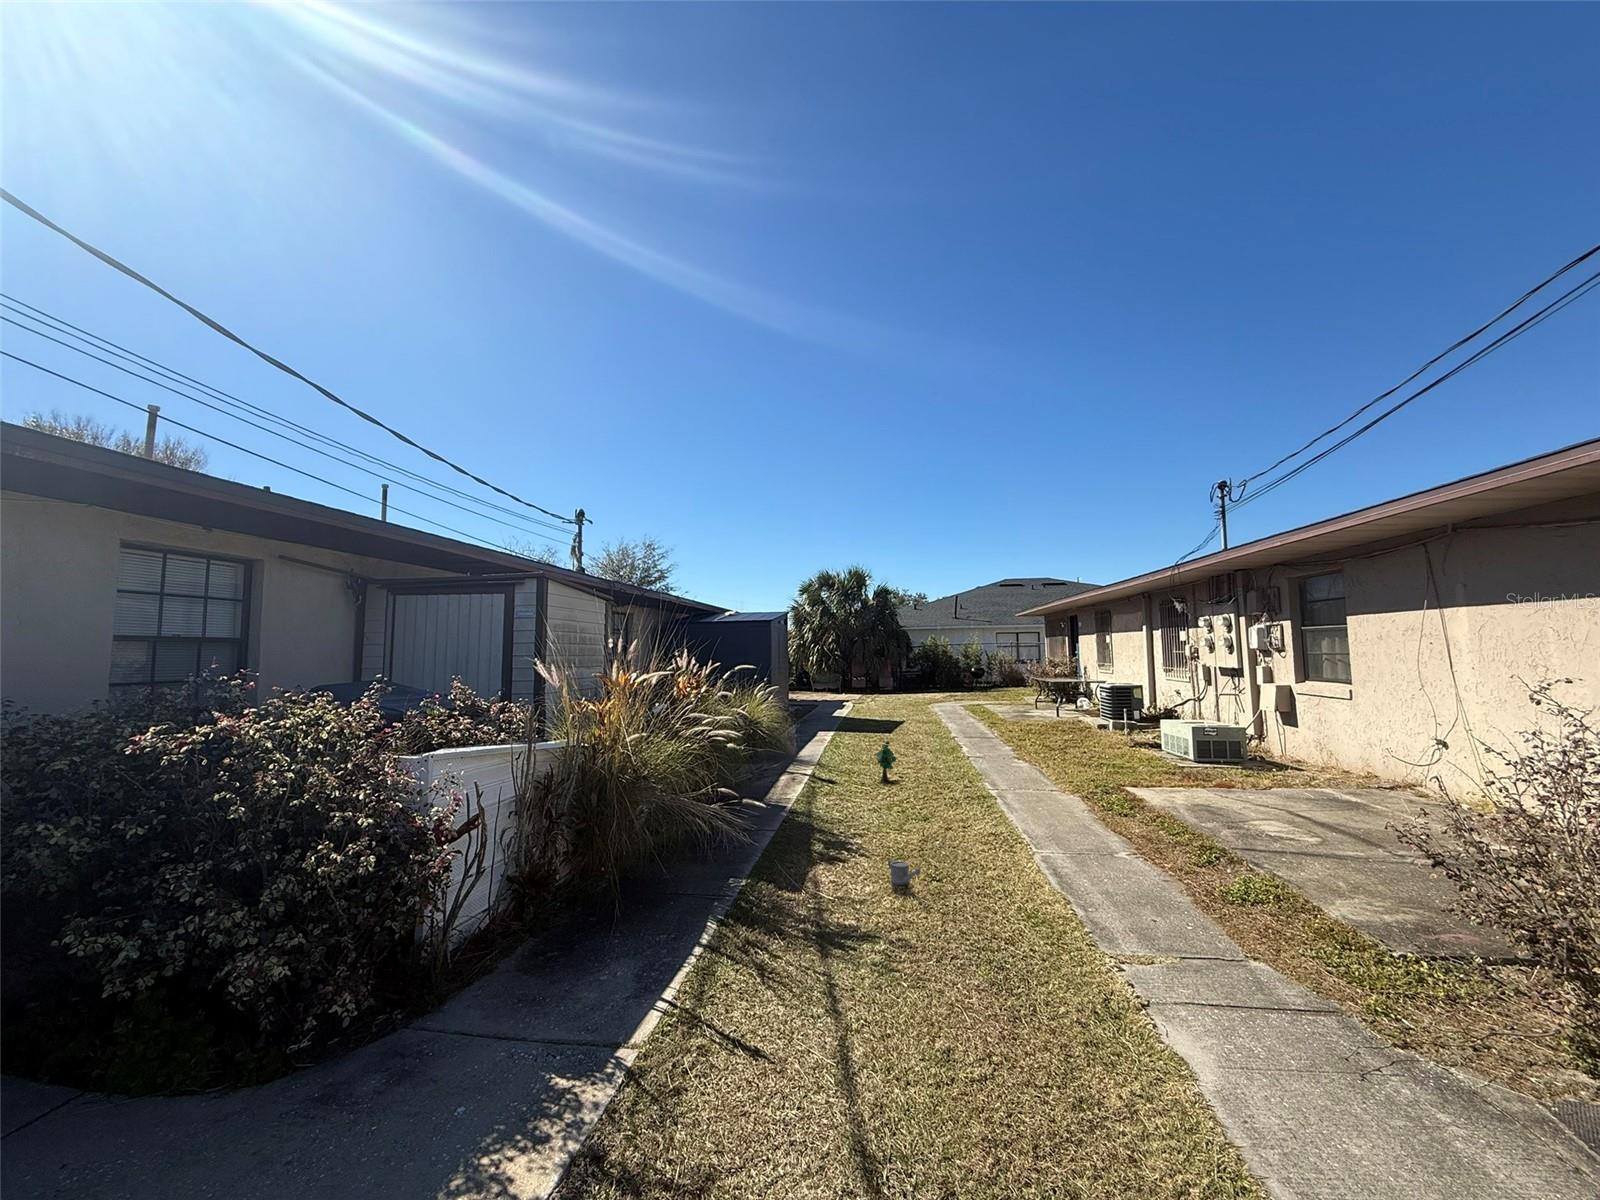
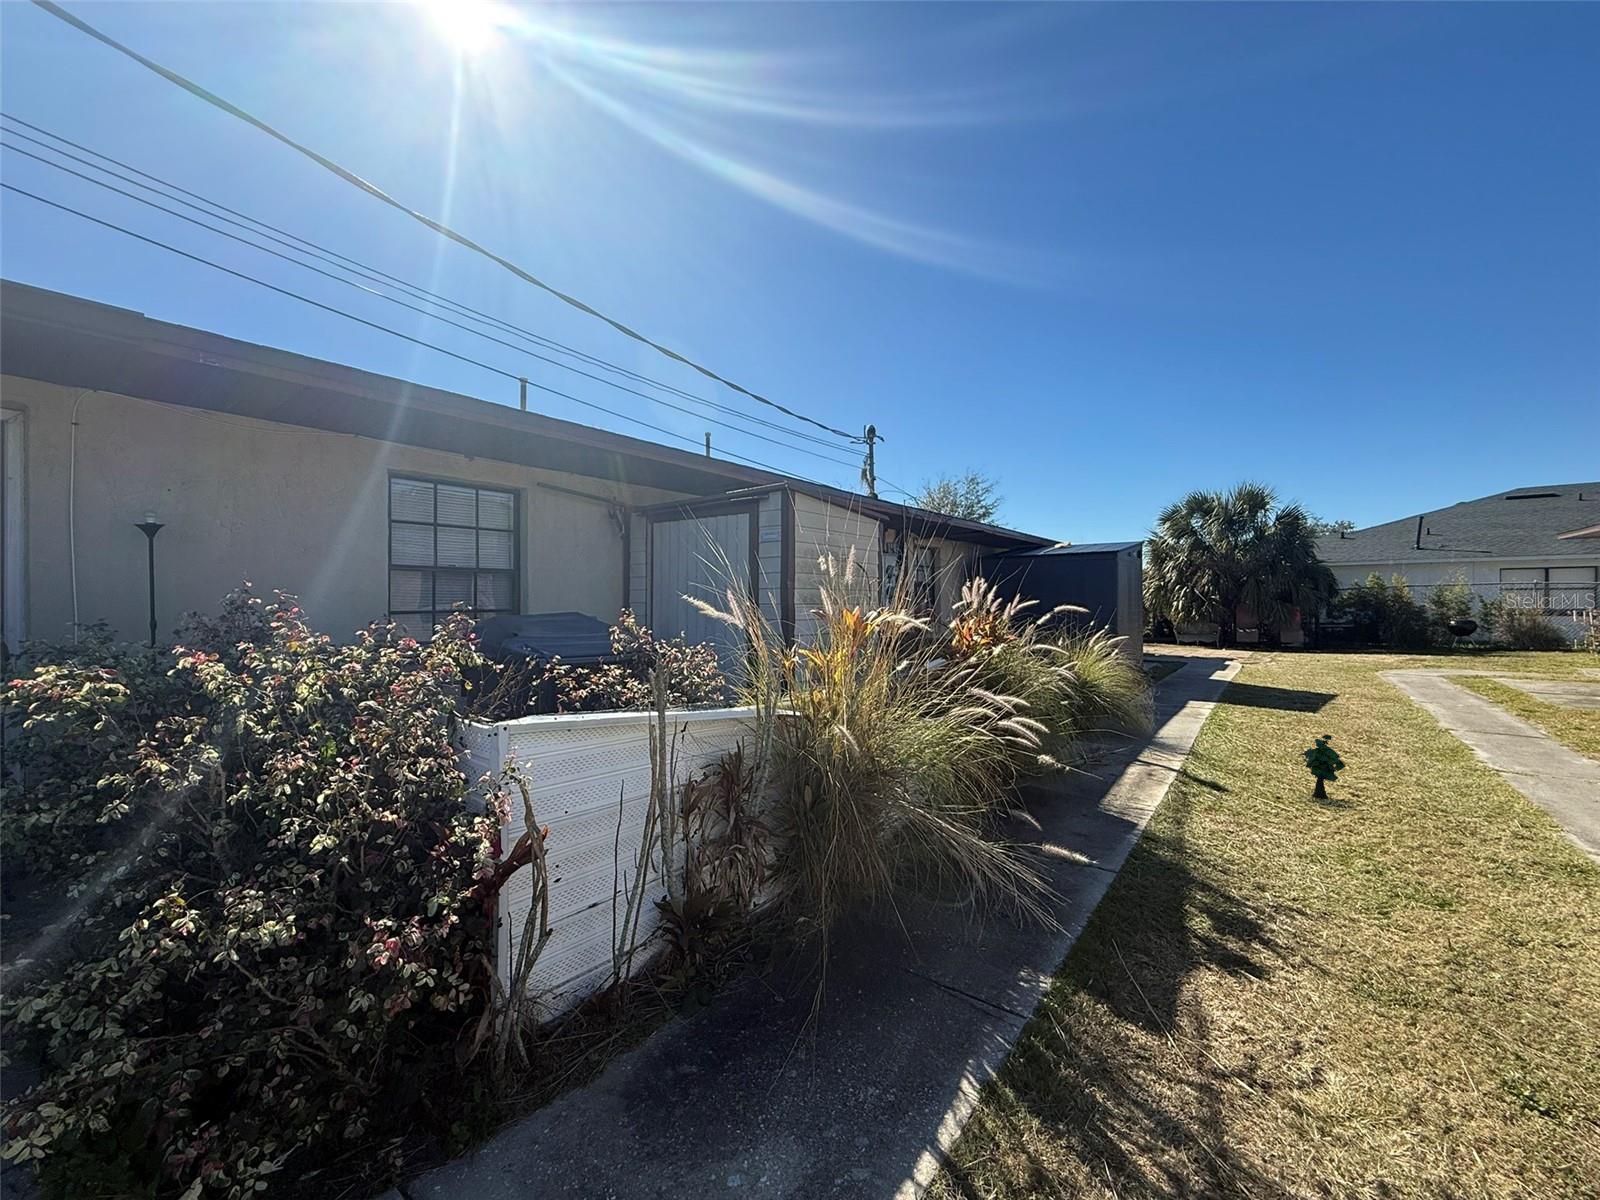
watering can: present [888,860,921,885] -> none [1382,1023,1496,1102]

